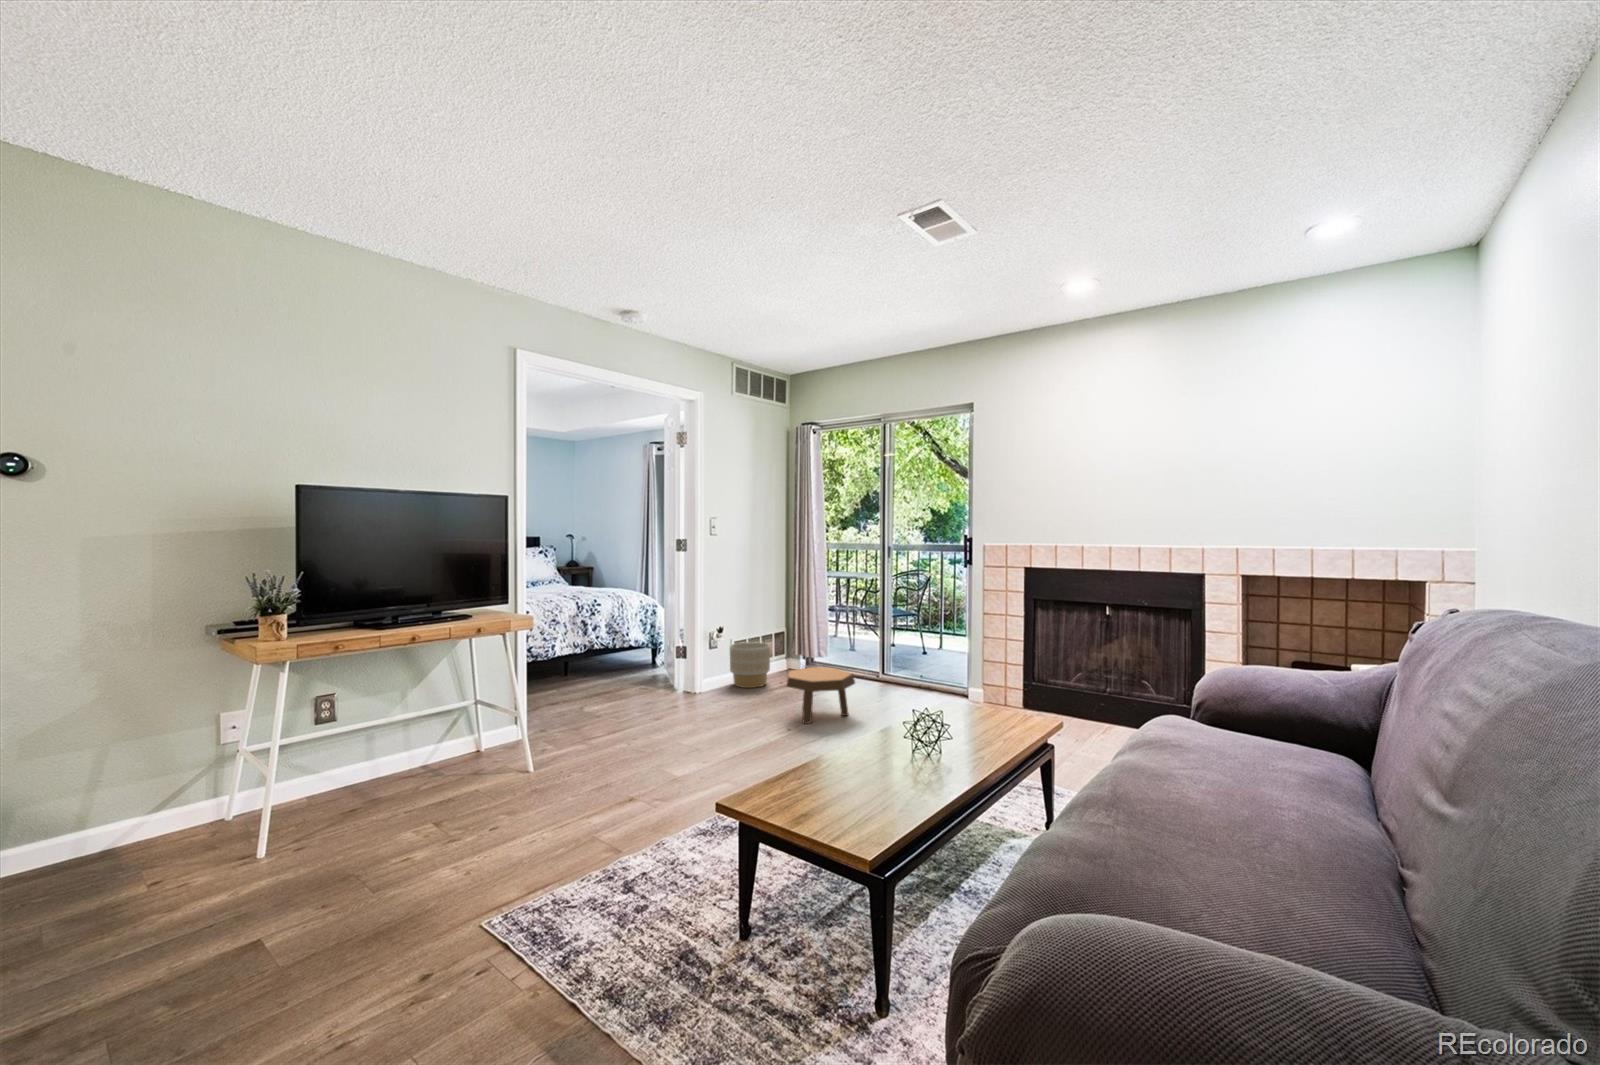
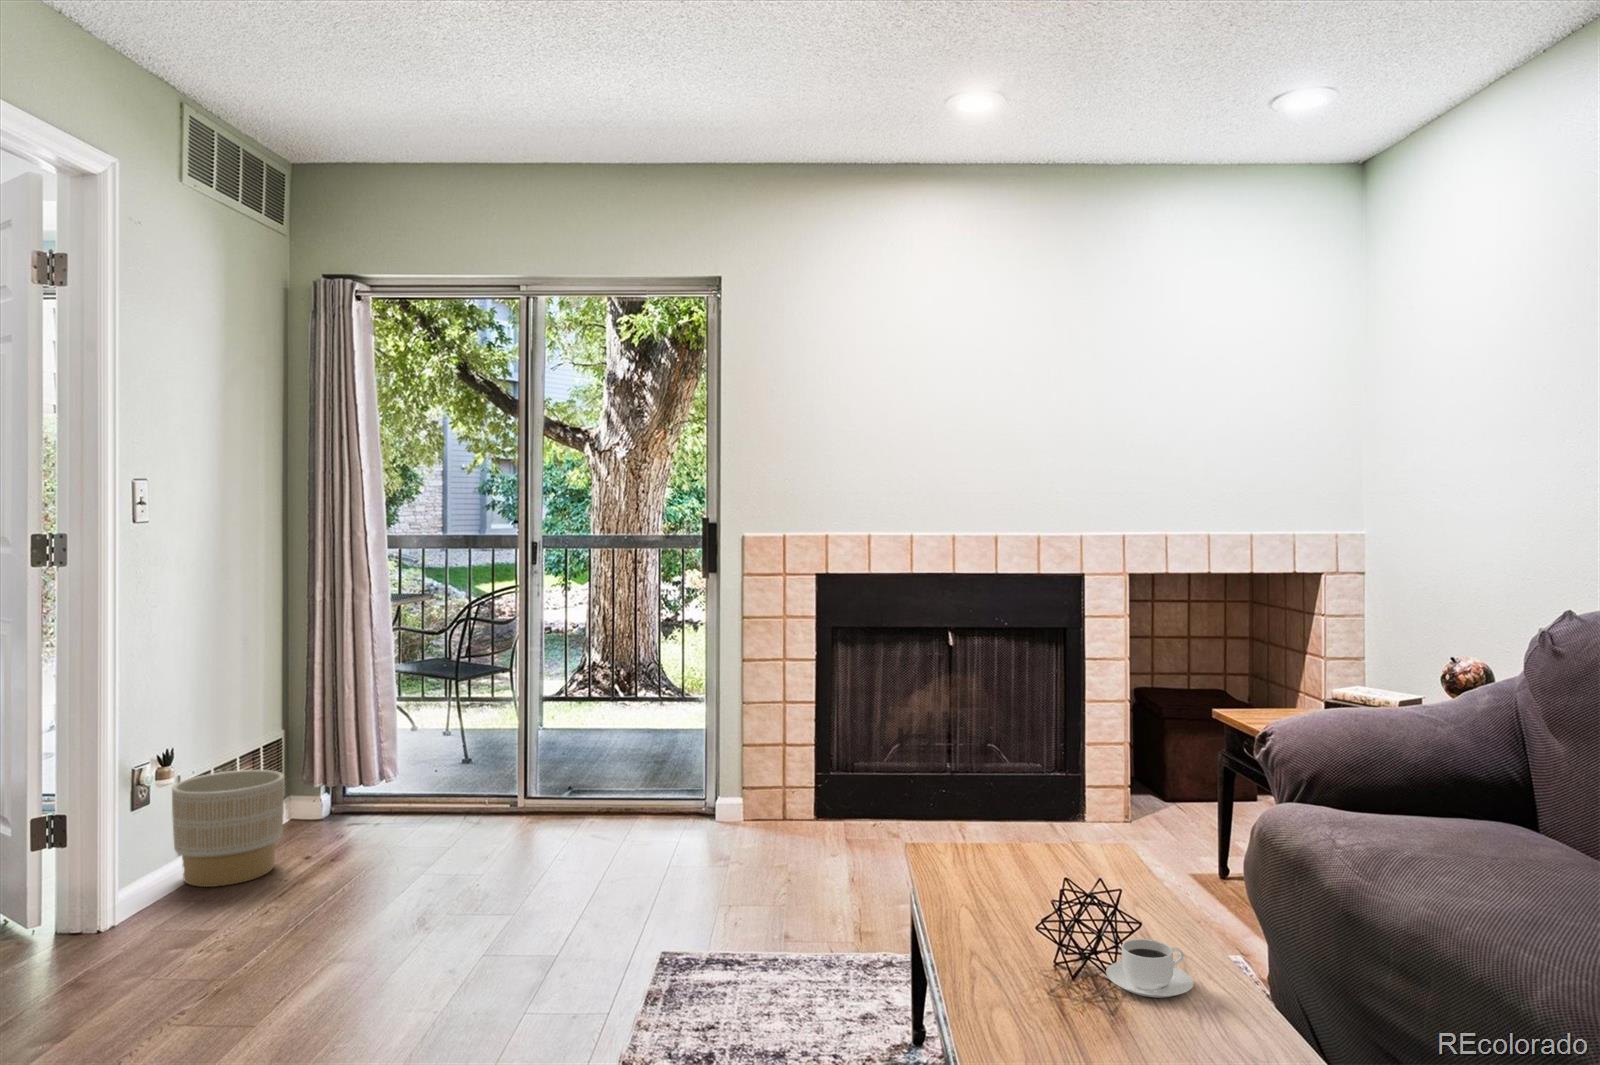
footstool: present [787,667,855,724] -> none [398,803,560,944]
coffee cup: none [898,738,934,761] -> present [1106,939,1193,998]

